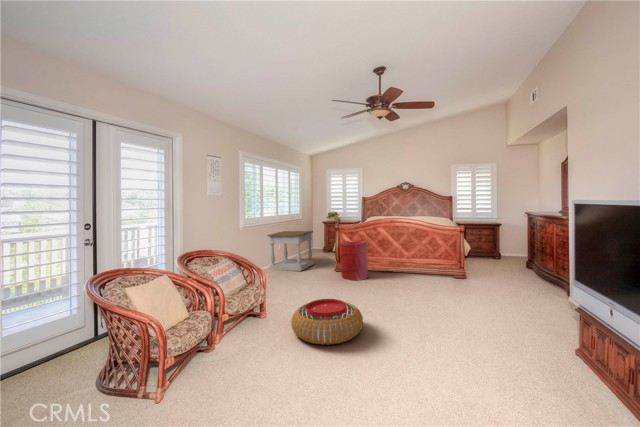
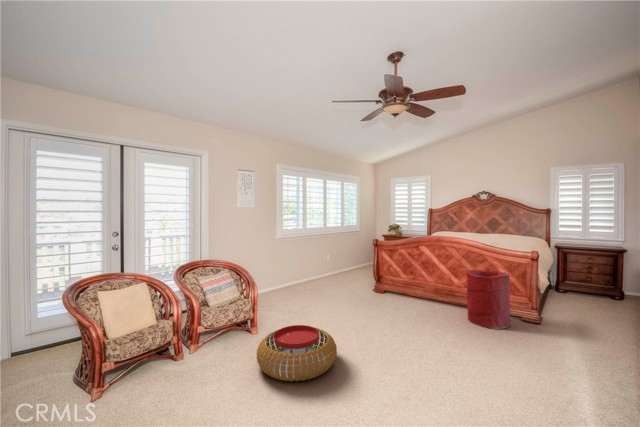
side table: present [267,231,314,271] -> none [311,243,361,287]
laundry hamper: present [340,241,368,280] -> present [467,270,510,329]

